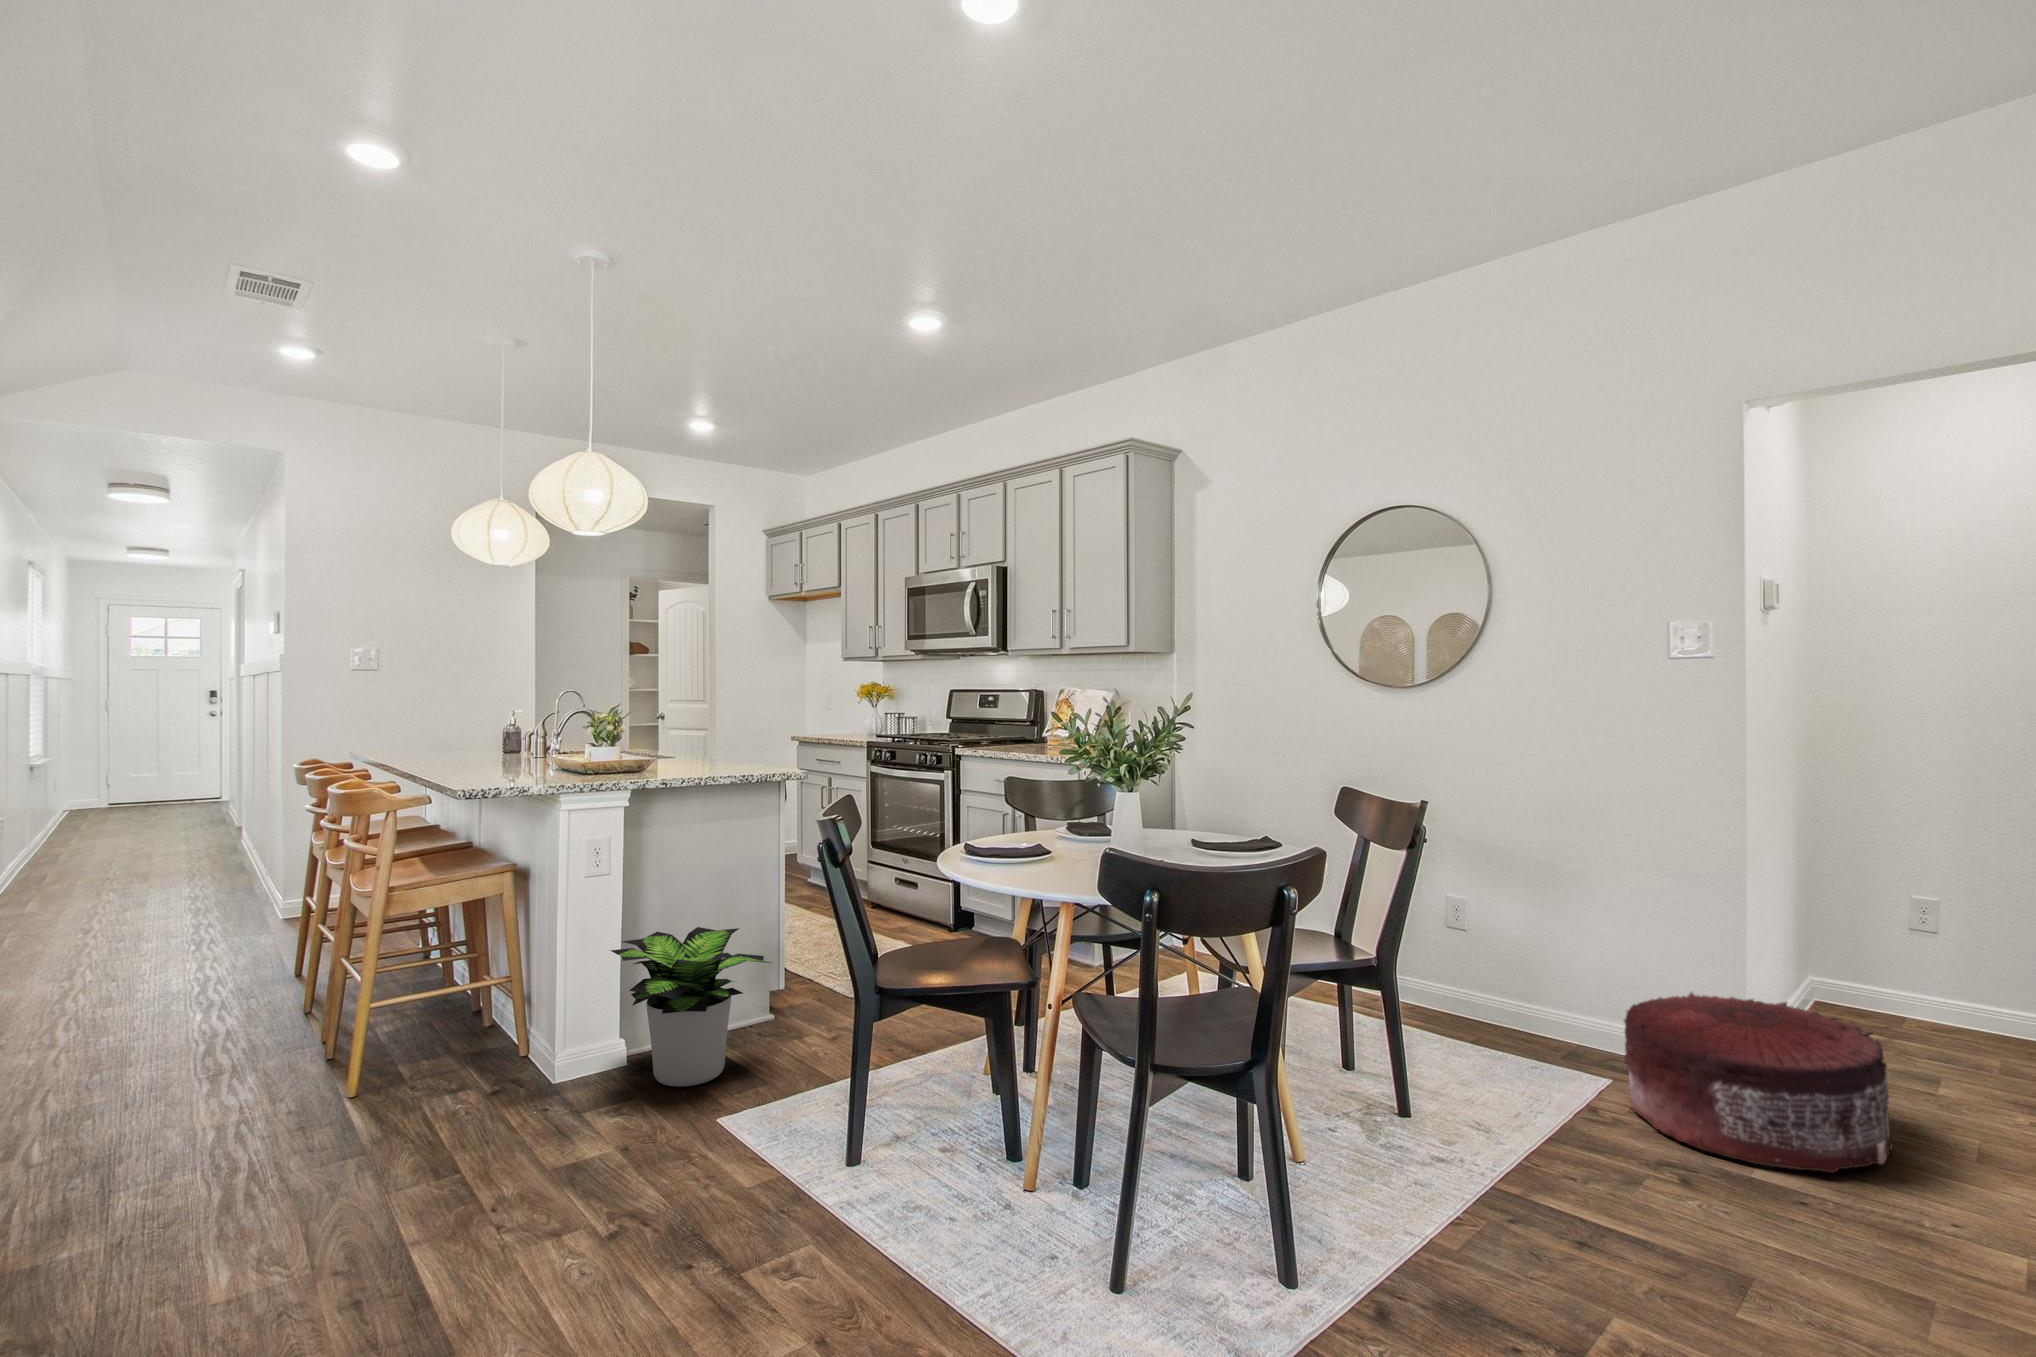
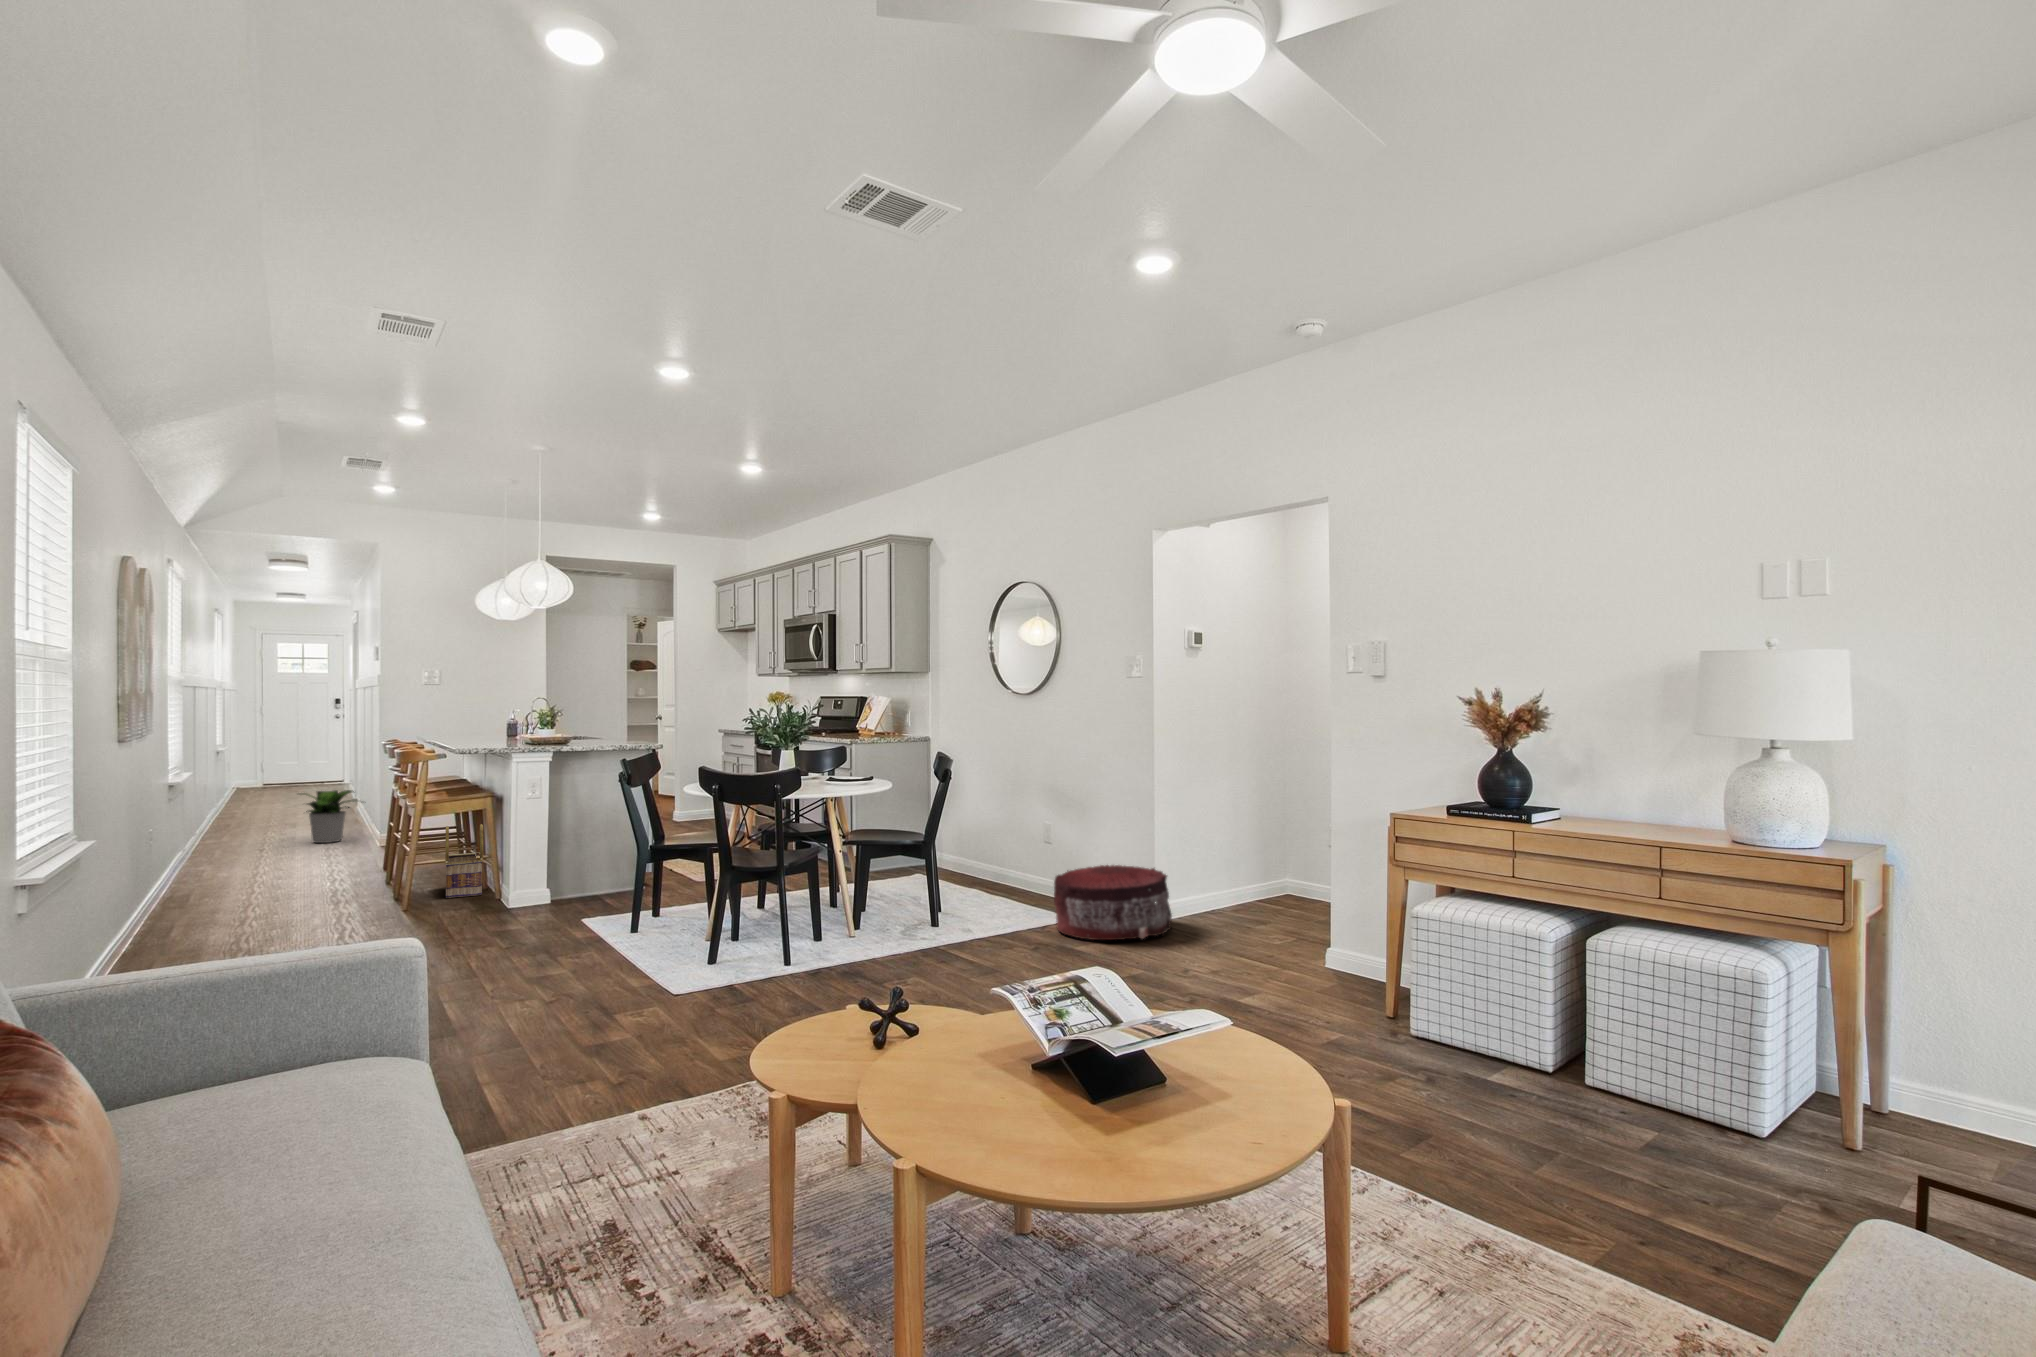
basket: none [417,912,492,1053] -> present [445,824,483,898]
potted plant: present [611,927,770,1087] -> present [305,790,354,843]

